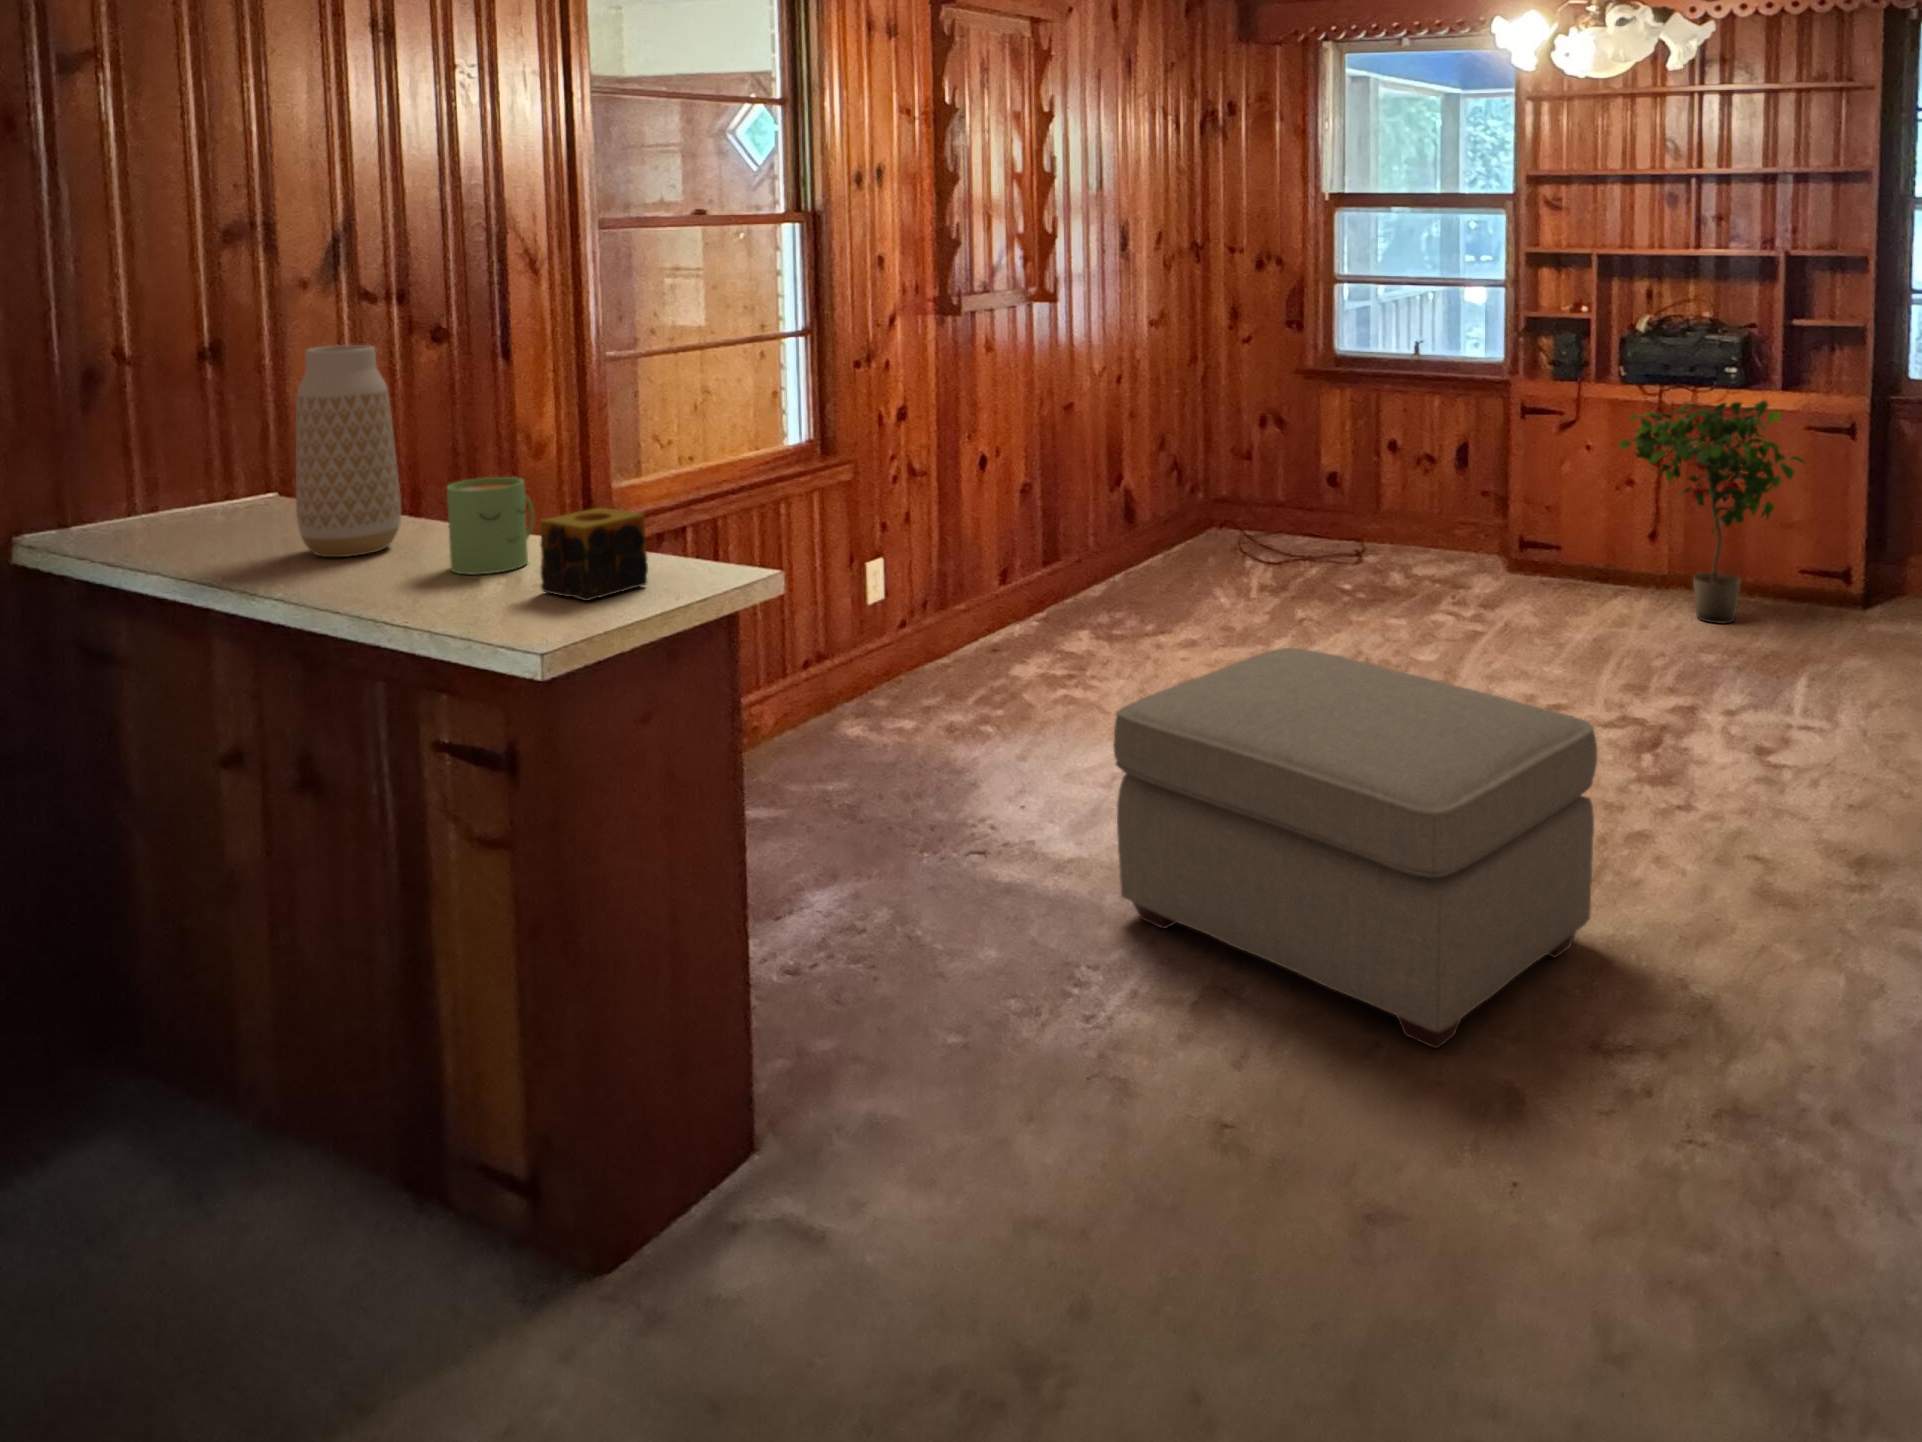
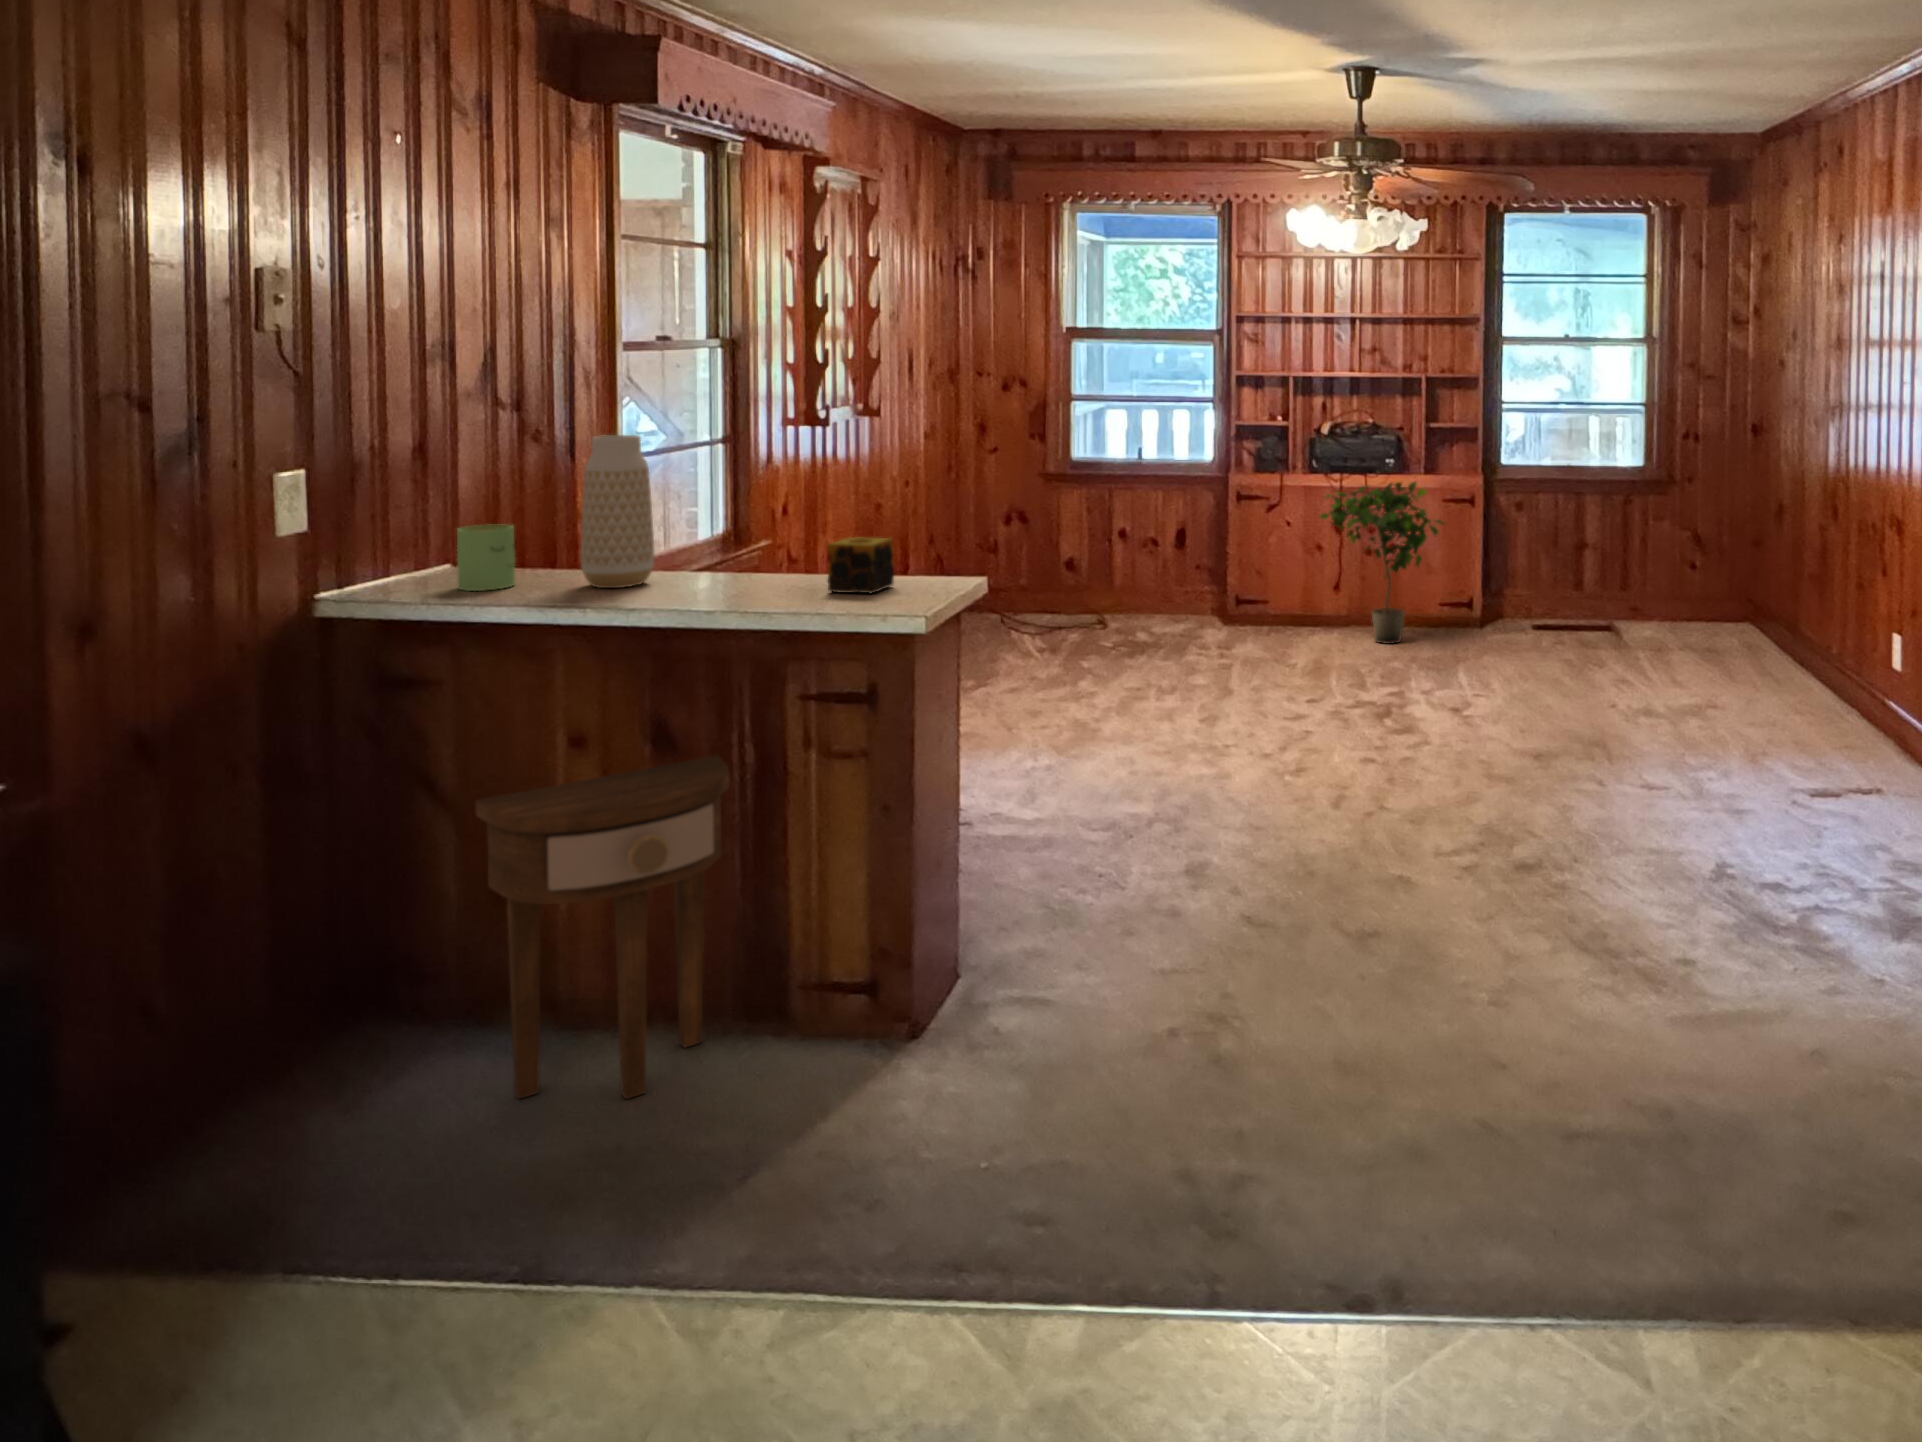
mug: present [447,477,535,575] -> present [457,524,515,591]
ottoman: present [1113,648,1597,1048] -> none [1087,648,1402,867]
side table: none [19,815,407,1317] -> present [476,756,730,1099]

